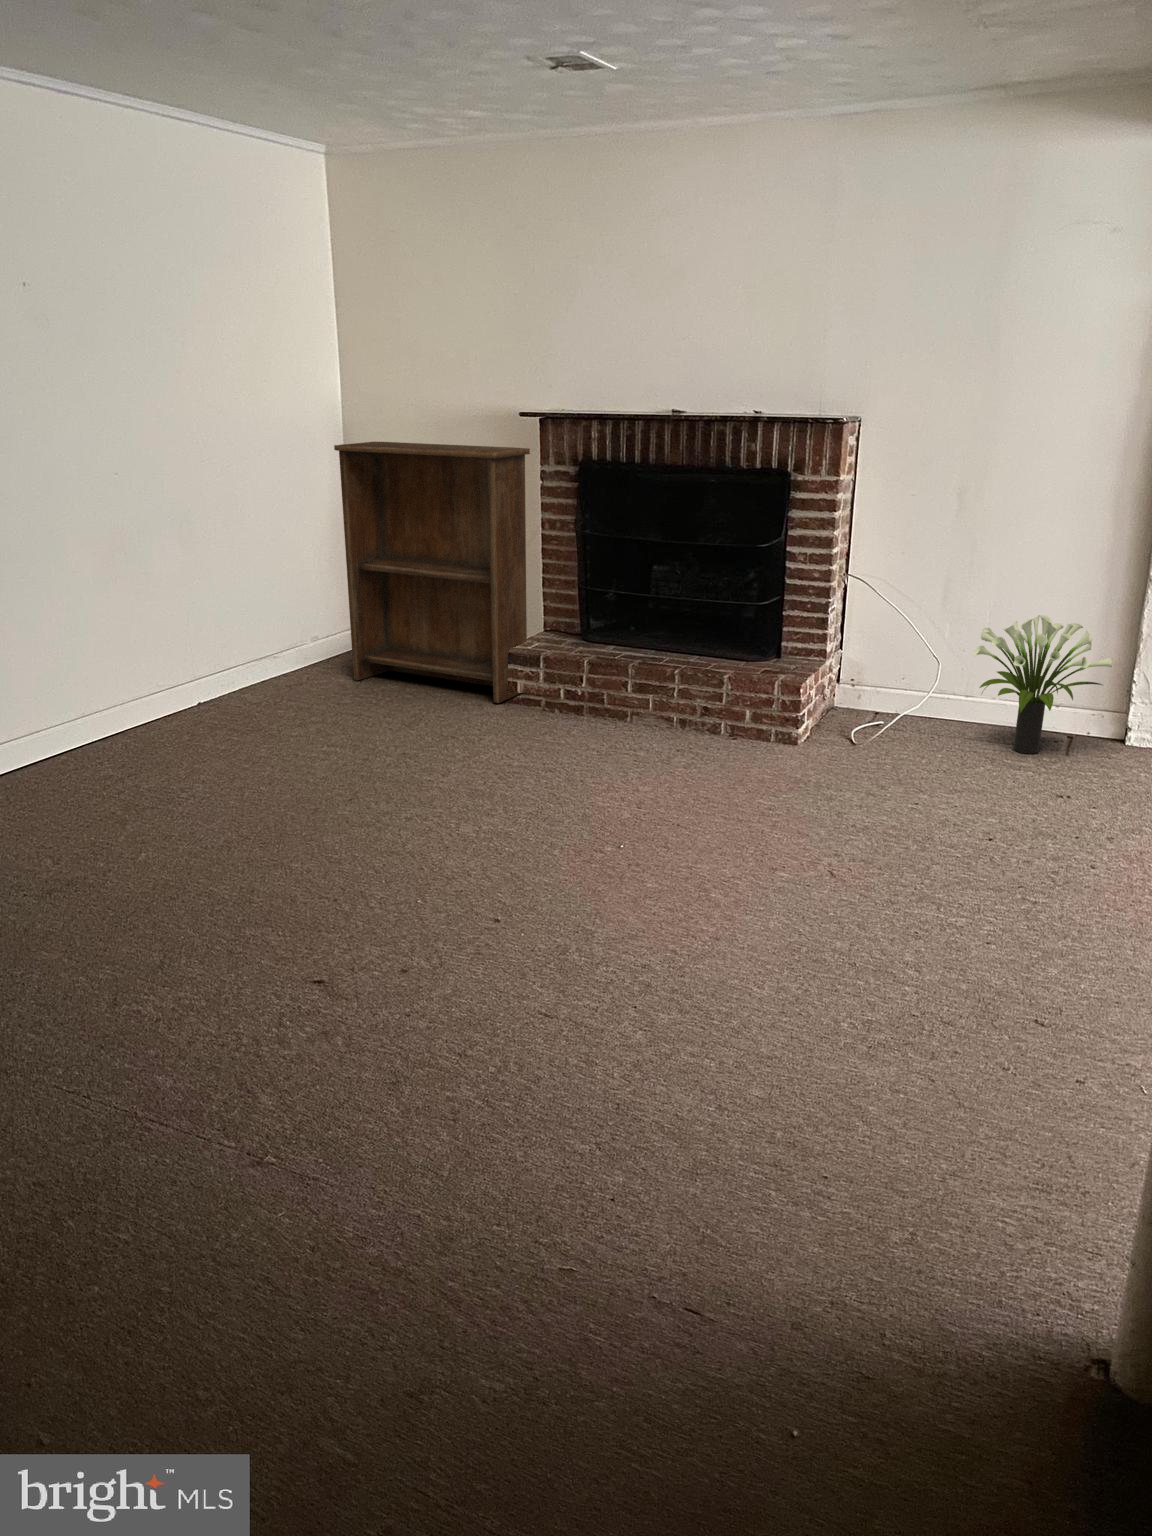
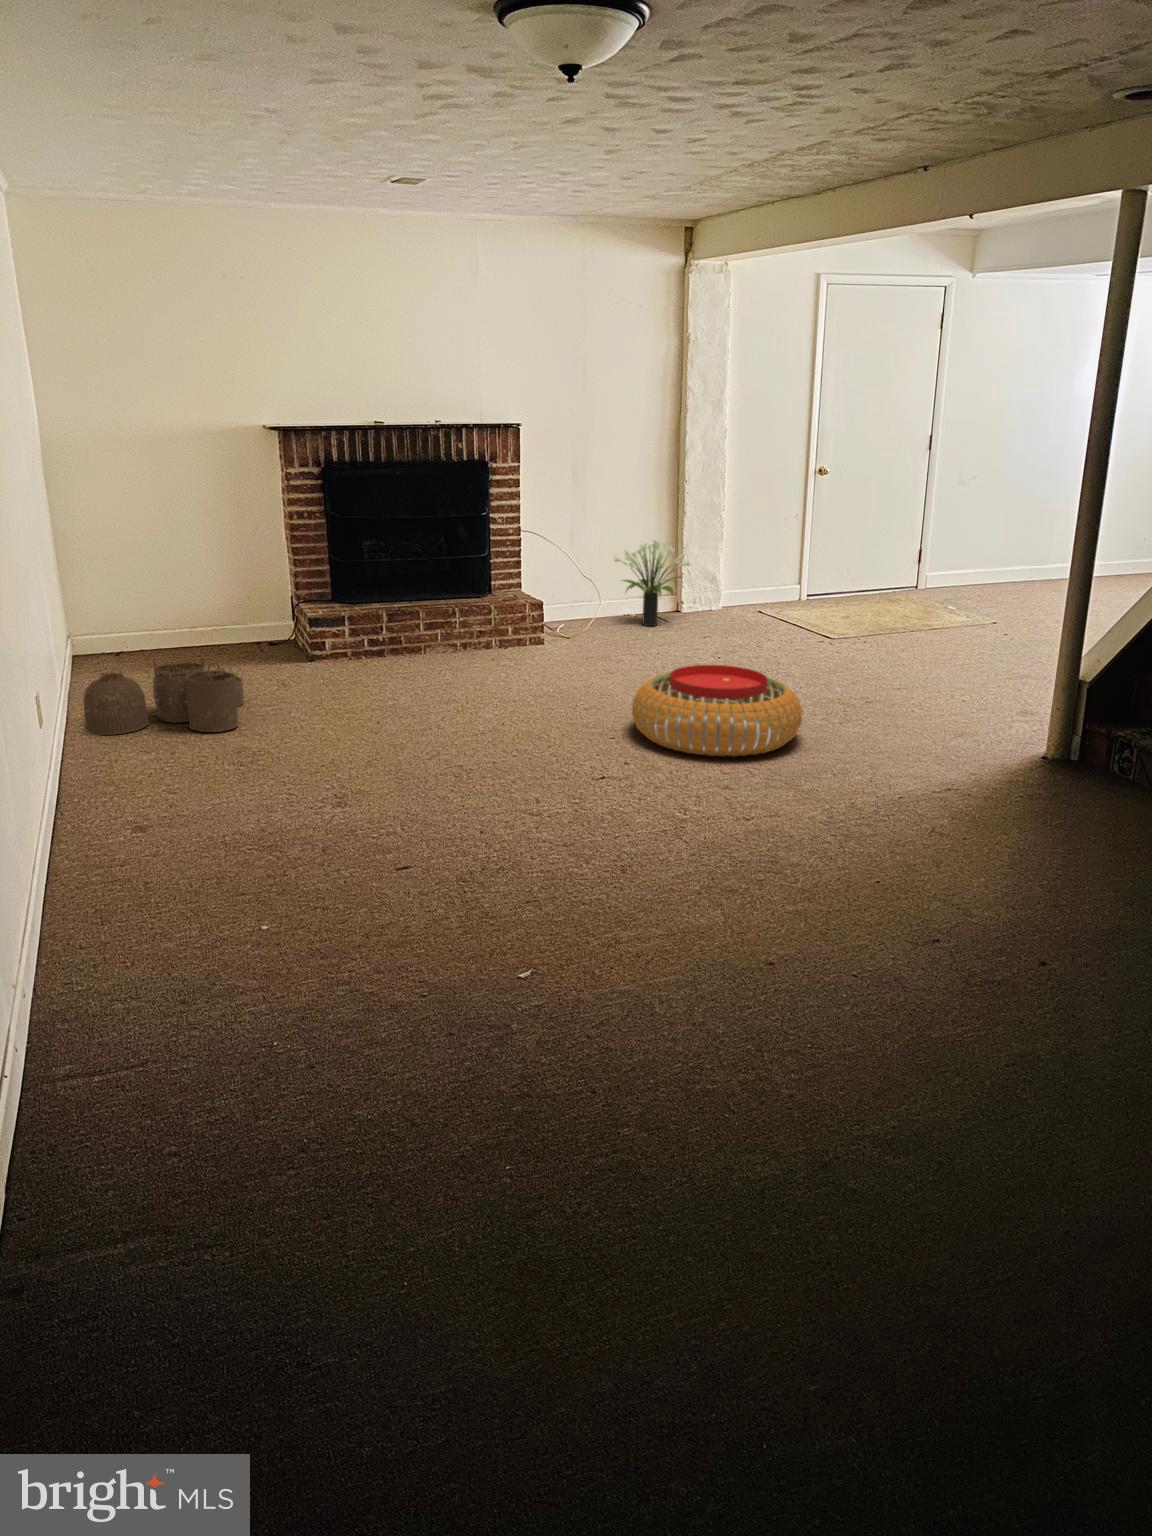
bookshelf: present [334,442,530,703] -> none [139,452,320,668]
woven basket: none [126,669,318,762] -> present [84,658,244,735]
pouf: none [484,834,784,1030] -> present [632,665,803,756]

